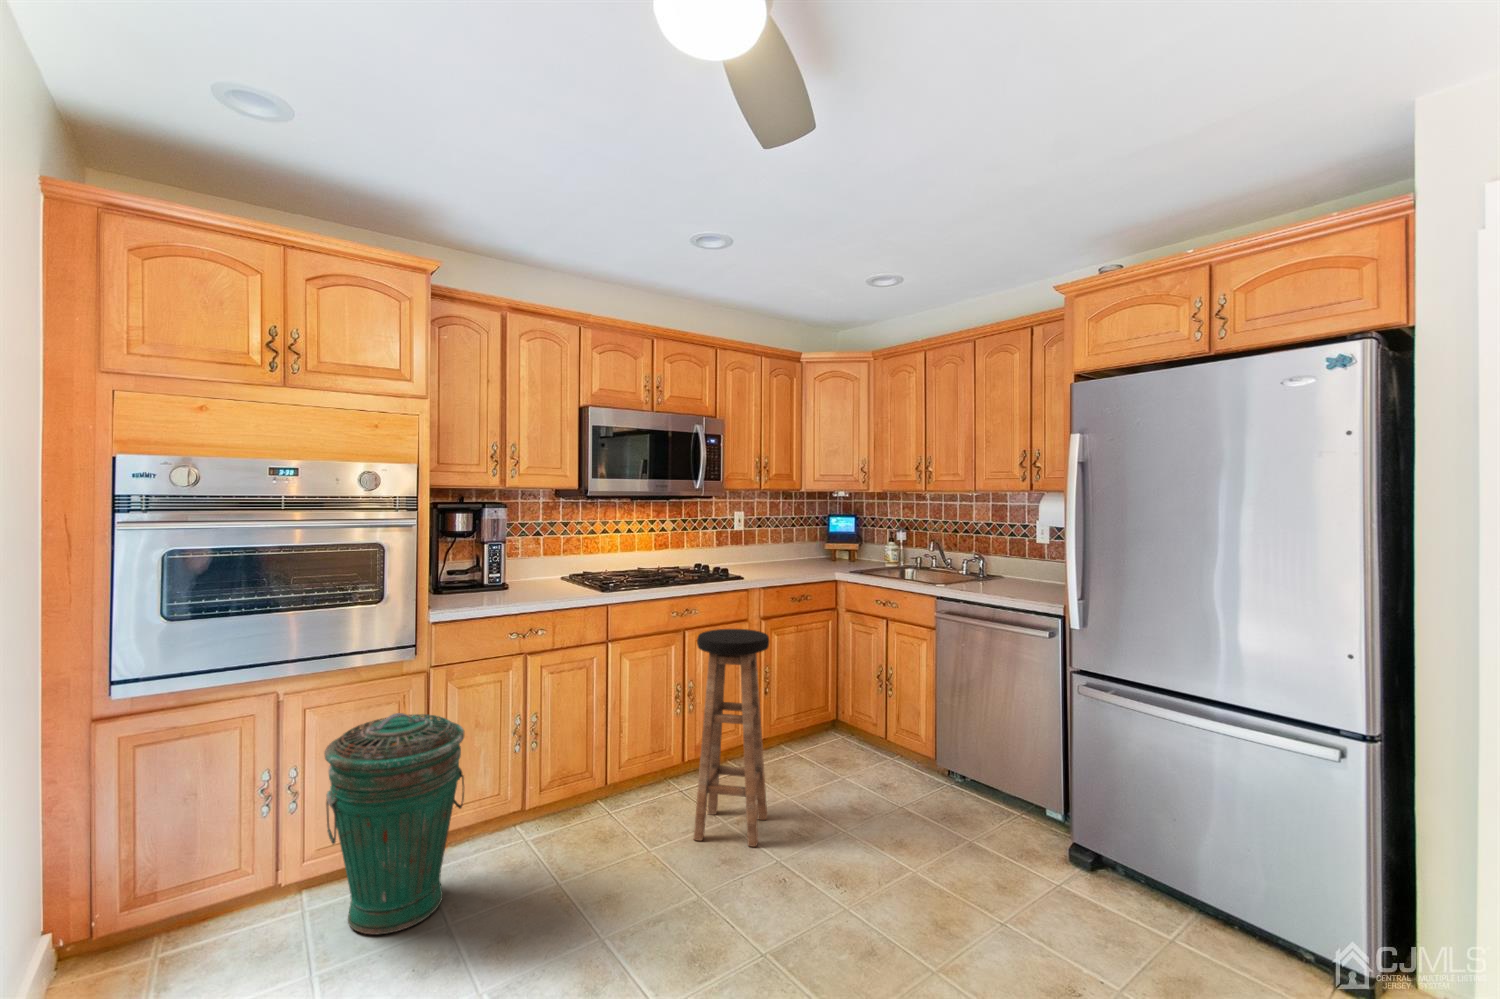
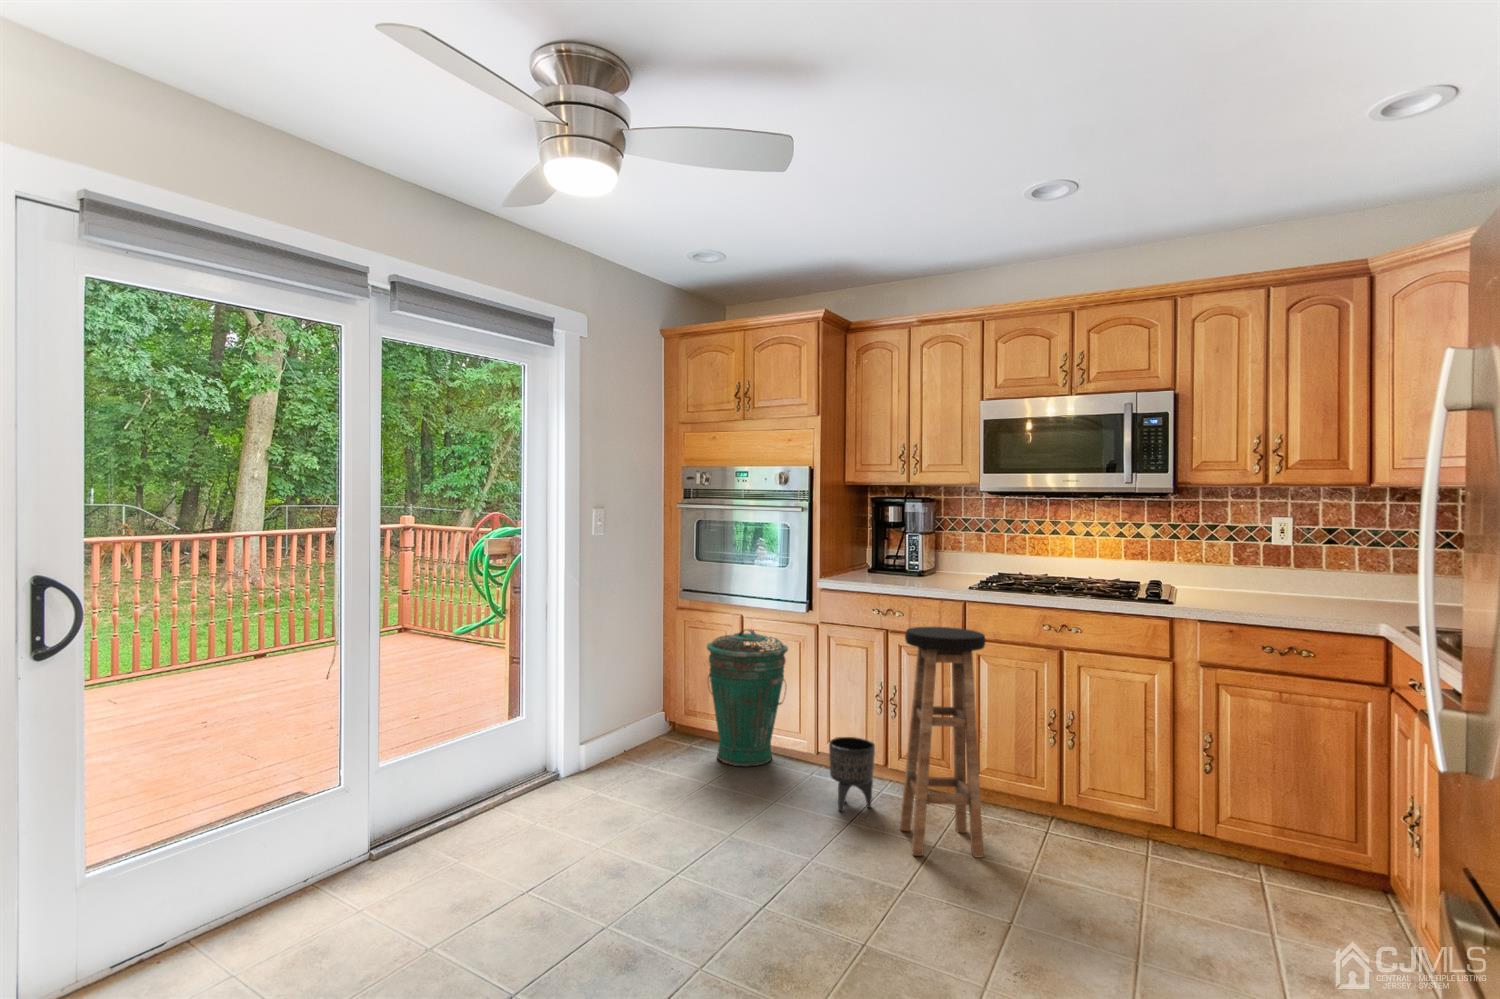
planter: none [598,777,650,867] -> present [829,737,875,811]

